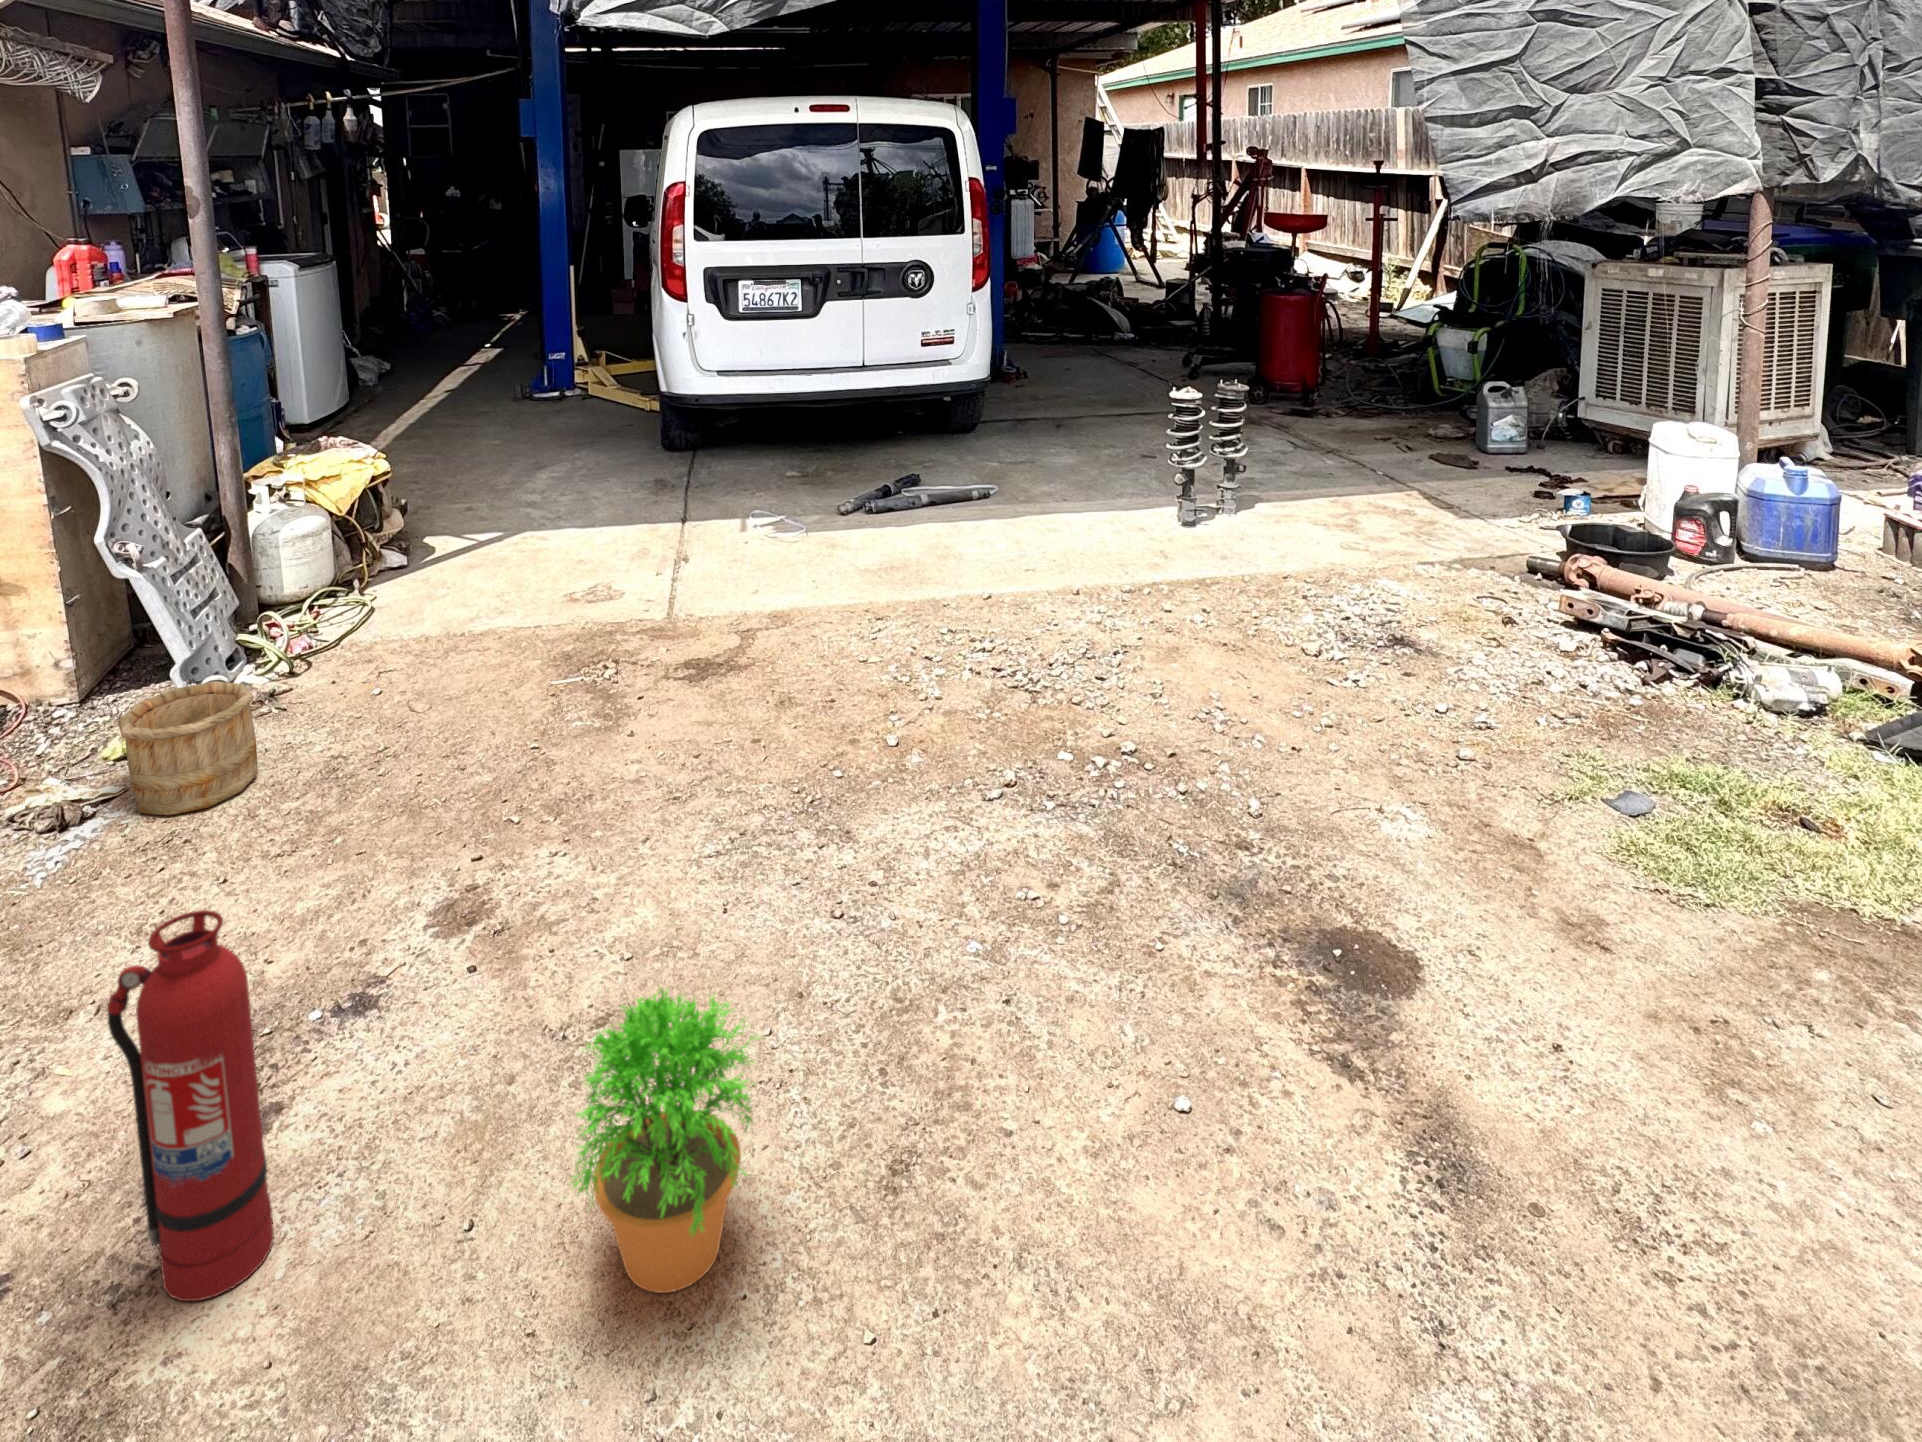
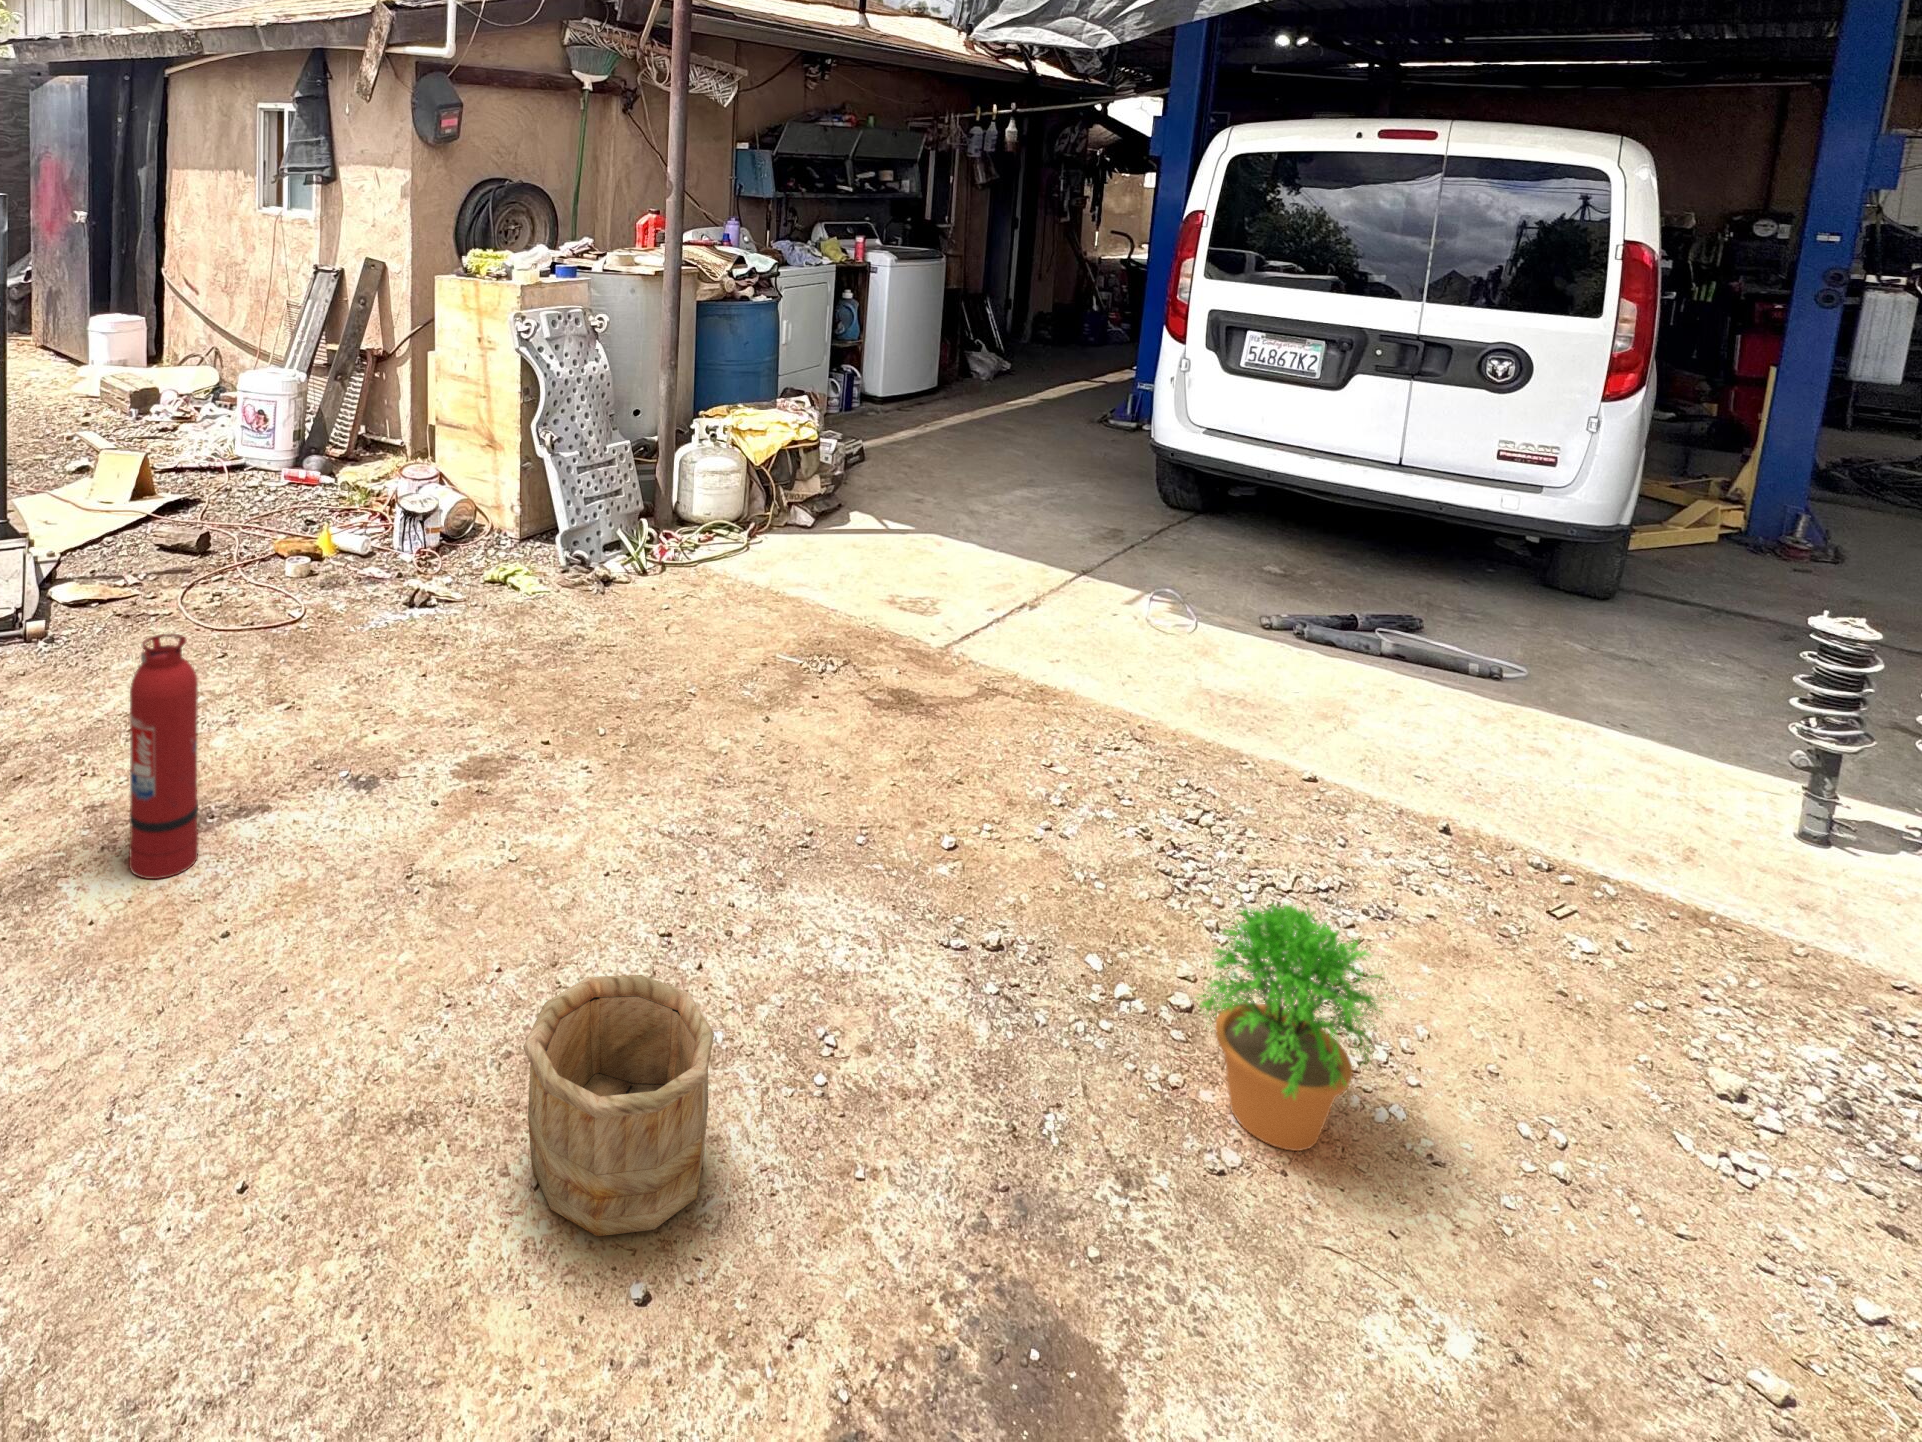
wooden bucket: present [118,681,258,815] -> present [523,975,714,1236]
potted plant: present [571,988,757,1293] -> present [1198,904,1391,1151]

